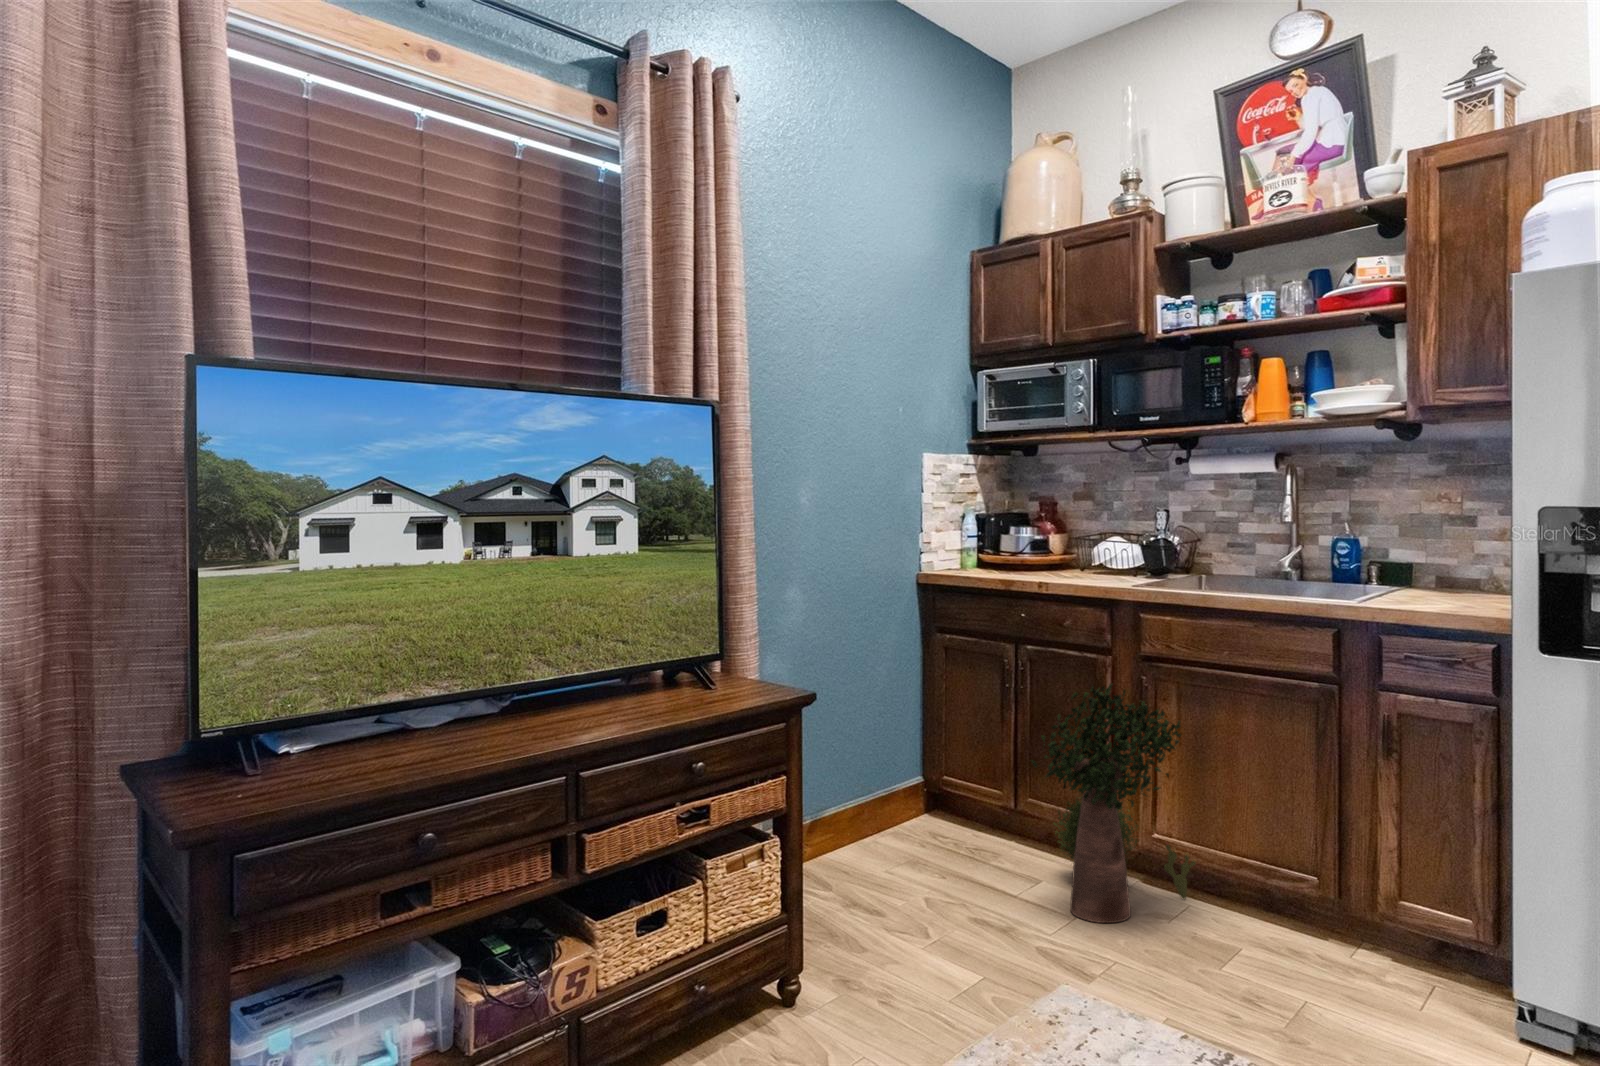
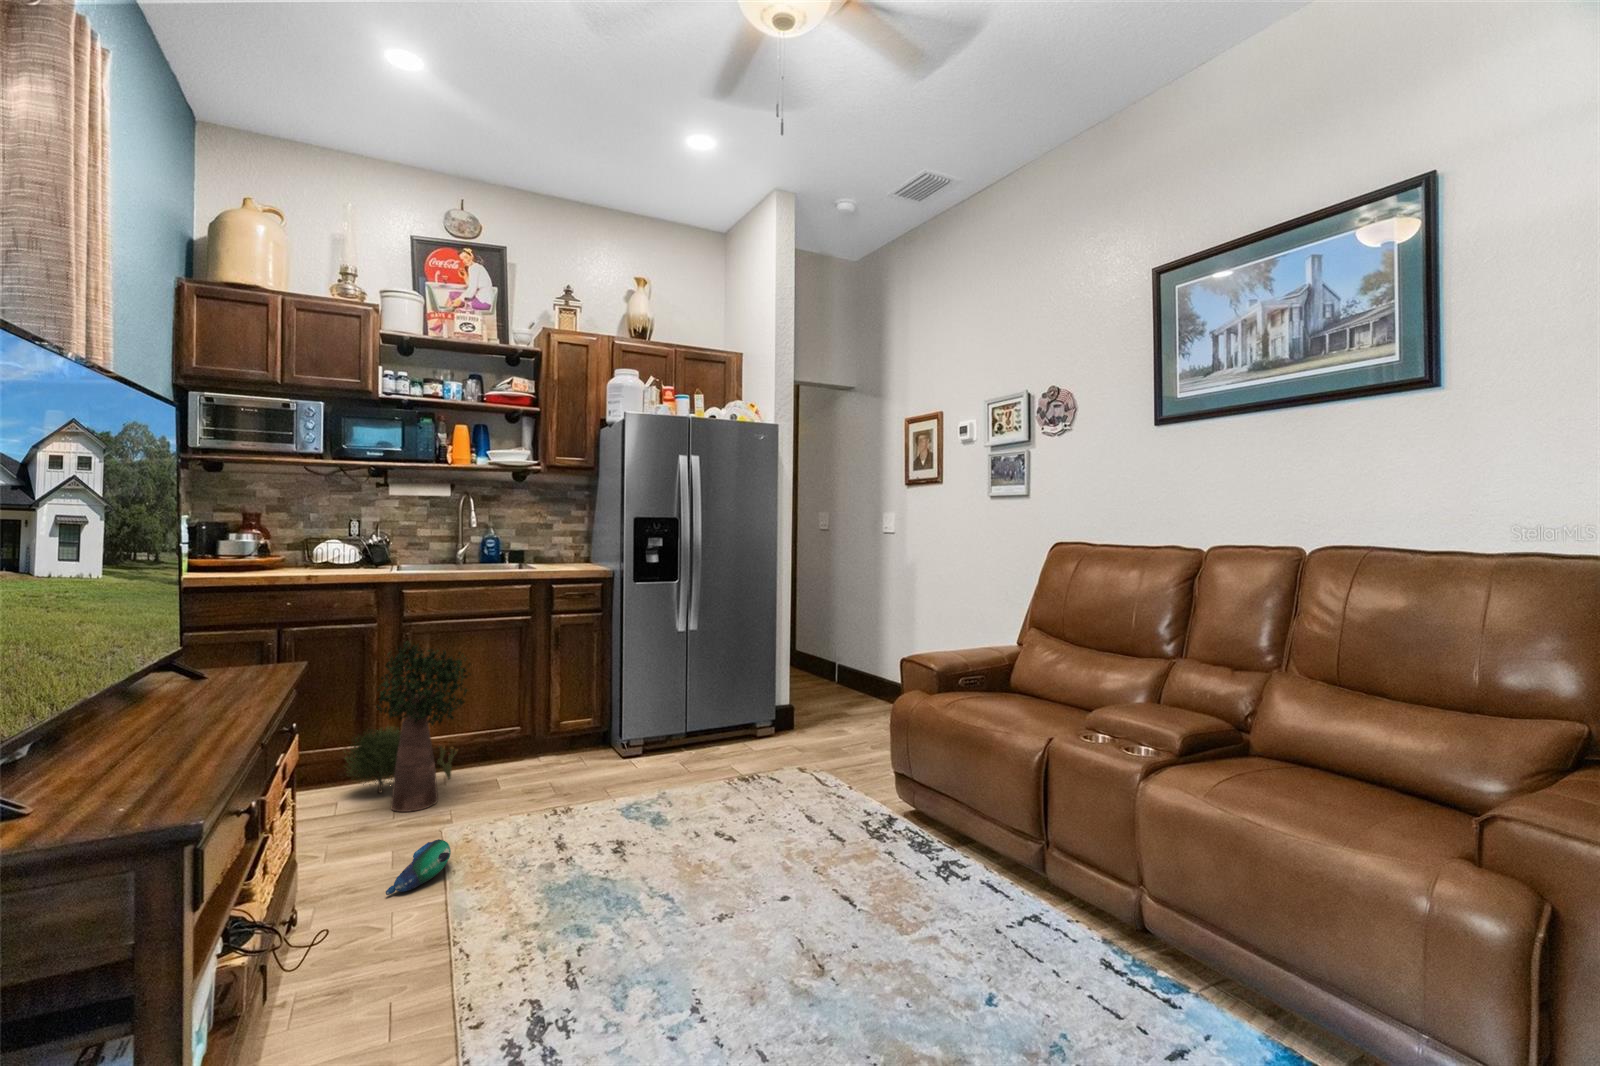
plush toy: none [907,957,1016,1003] -> present [386,839,451,895]

